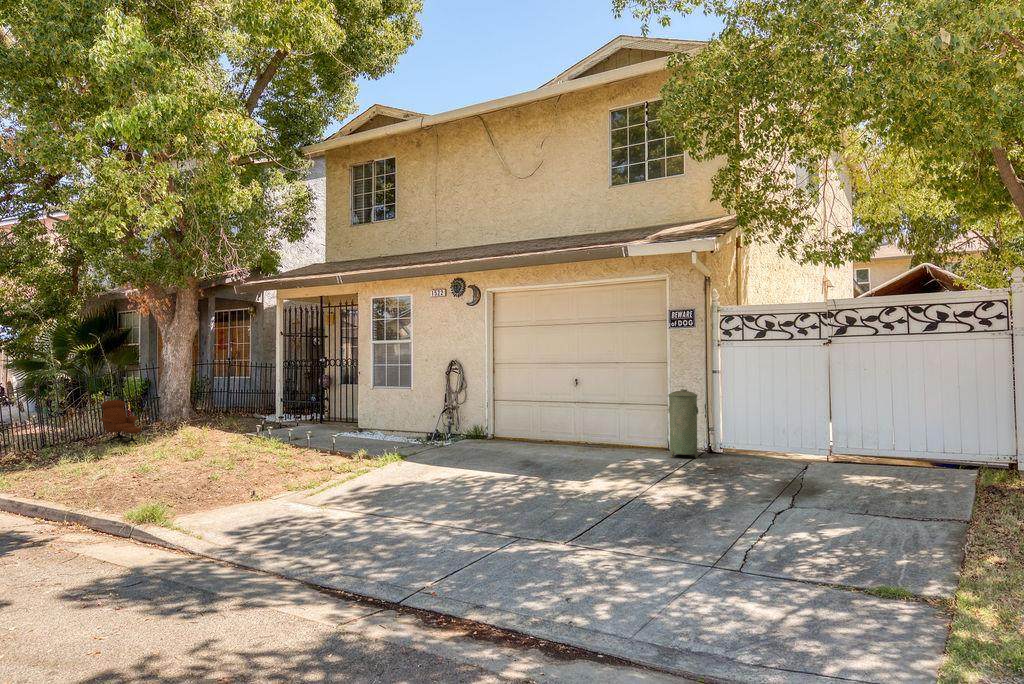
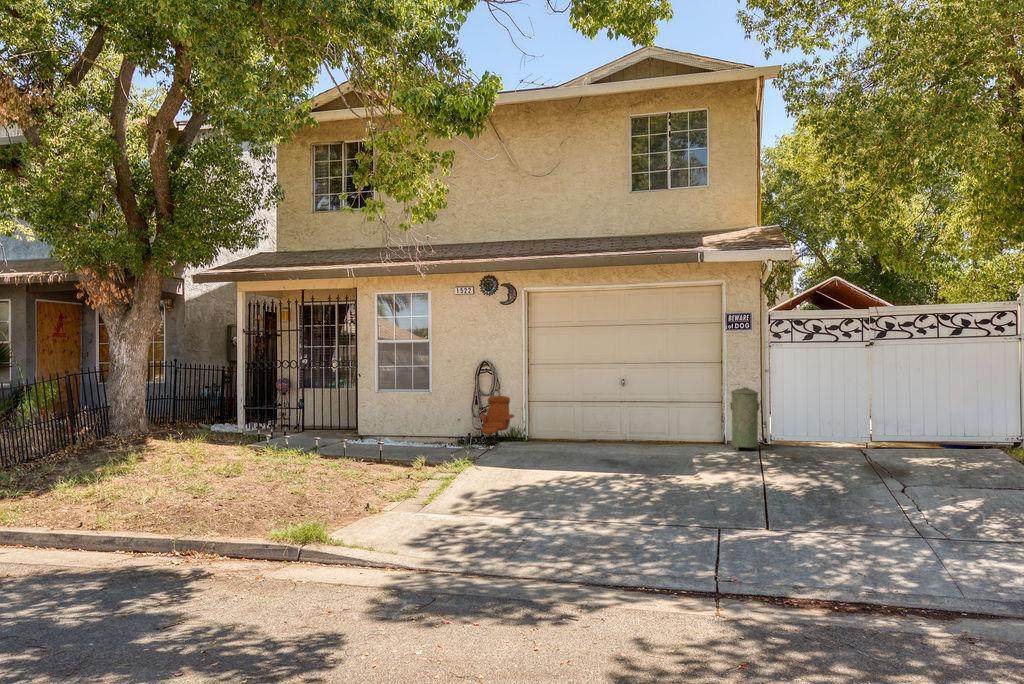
lounge chair: present [100,400,142,444] -> present [478,396,514,445]

